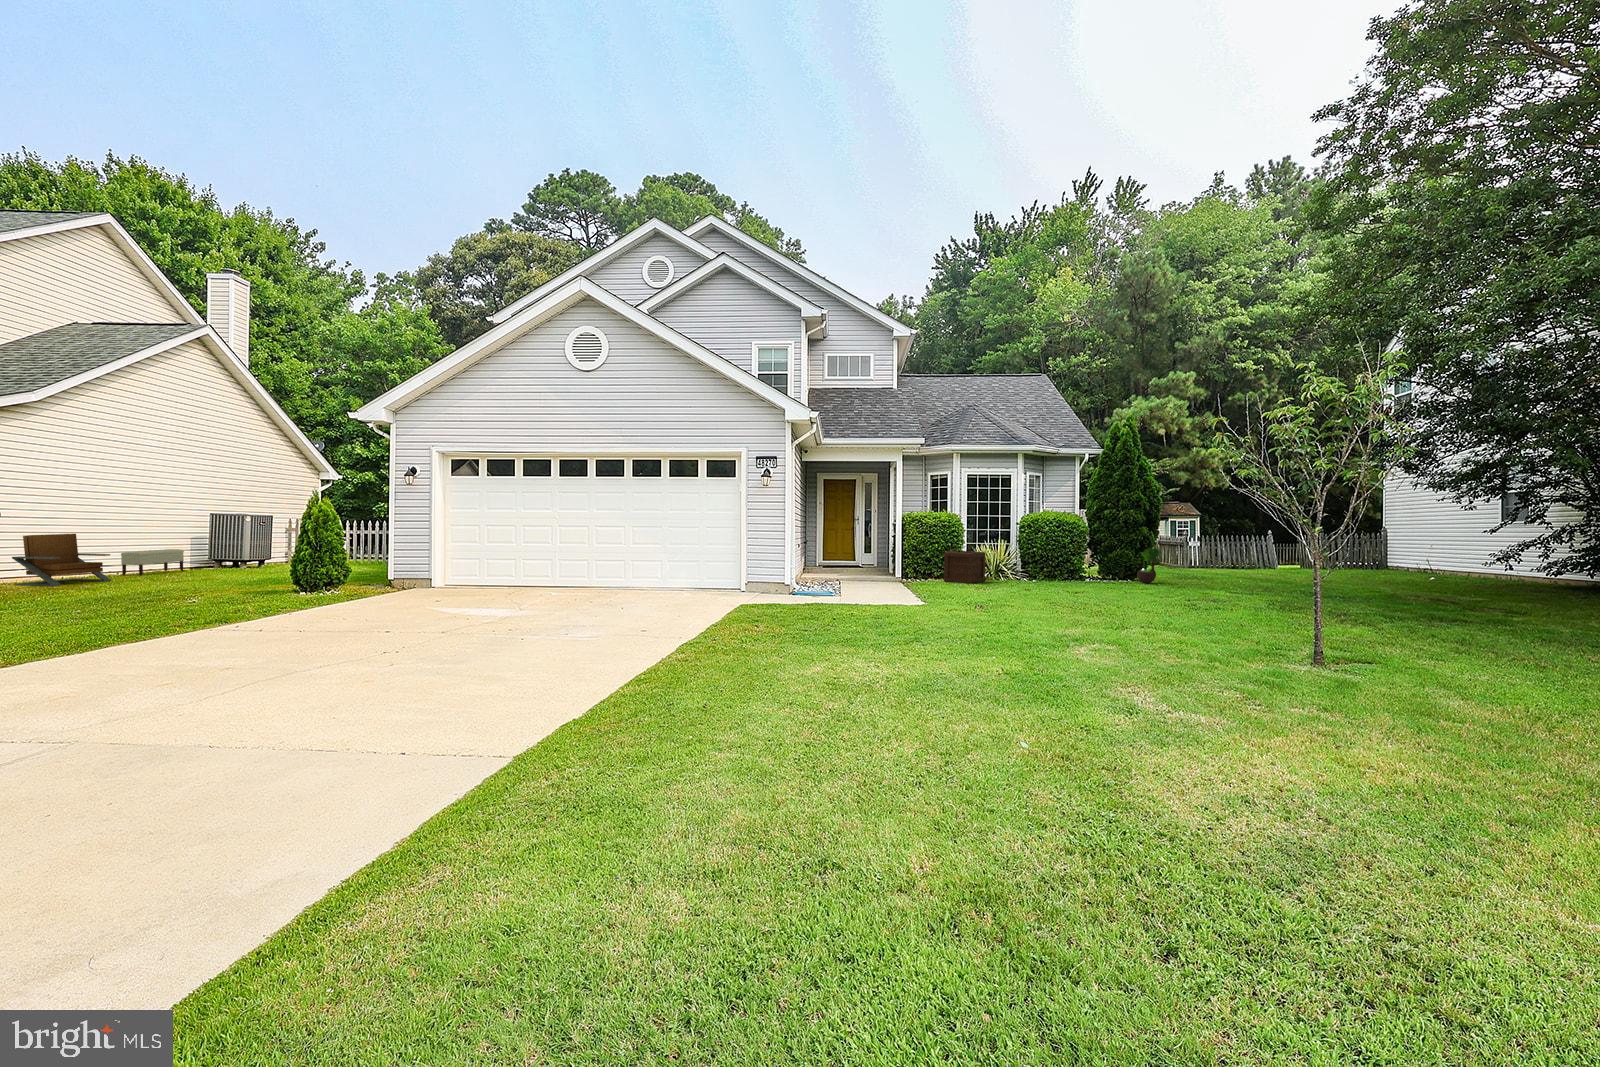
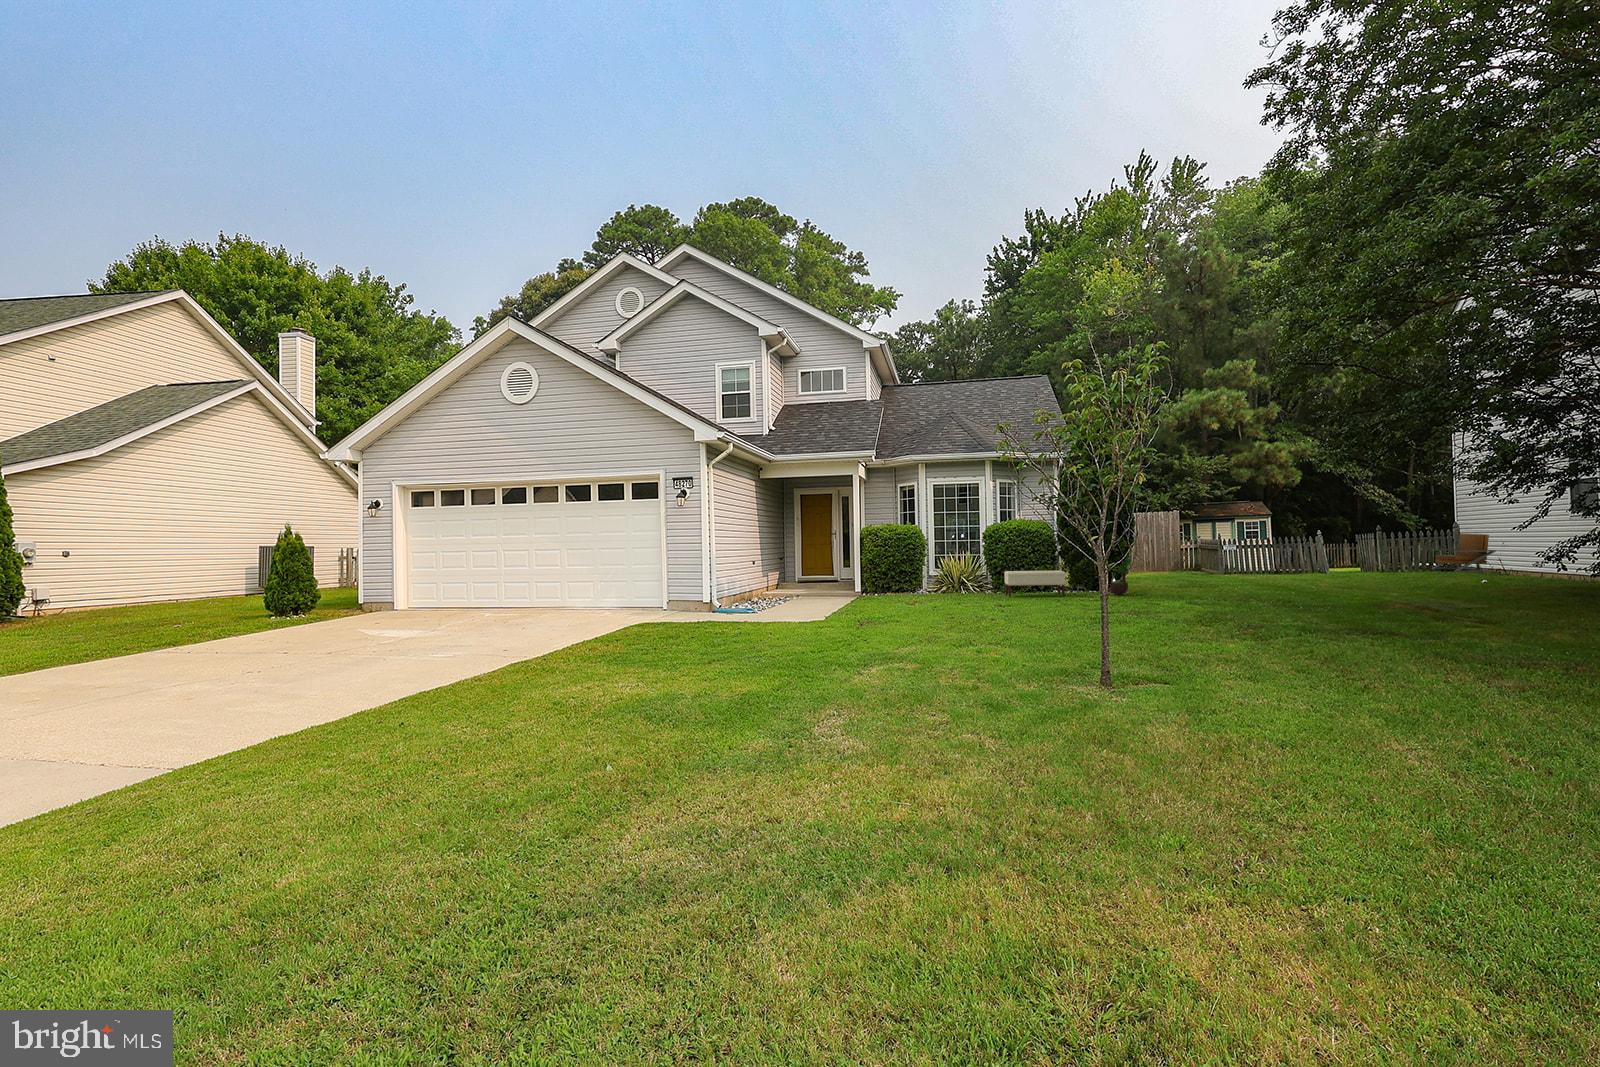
lounge chair: present [12,534,111,586] -> present [1431,534,1496,572]
bench: present [121,549,184,576] -> present [1004,570,1065,597]
wooden crate: present [944,551,985,584] -> none [896,564,941,599]

